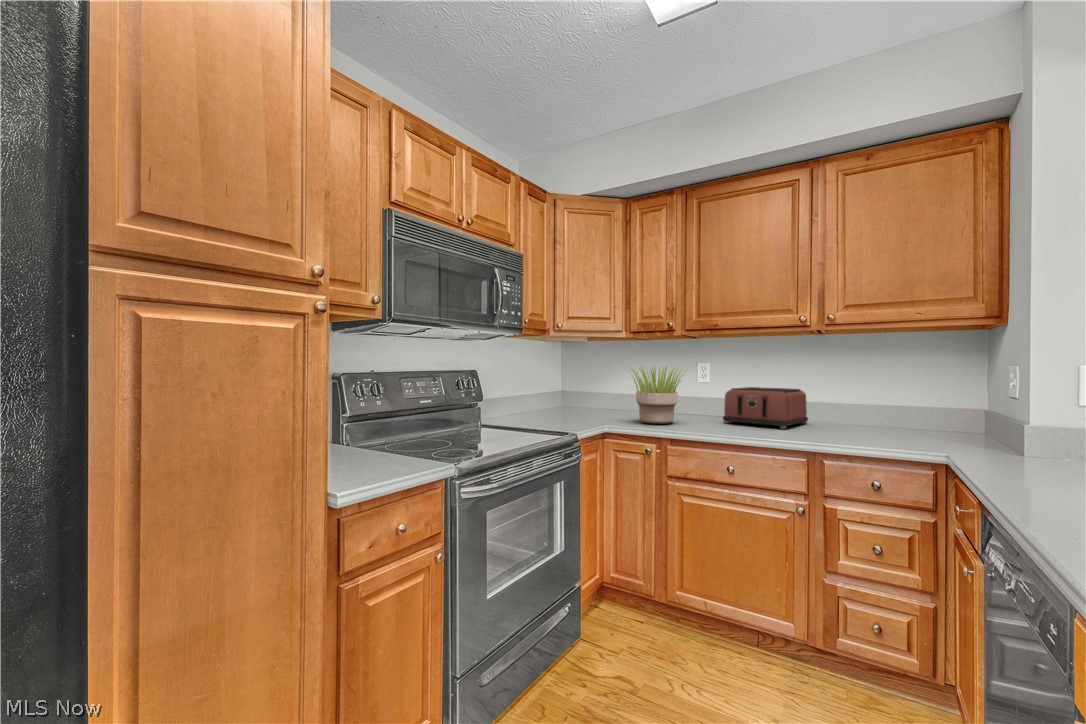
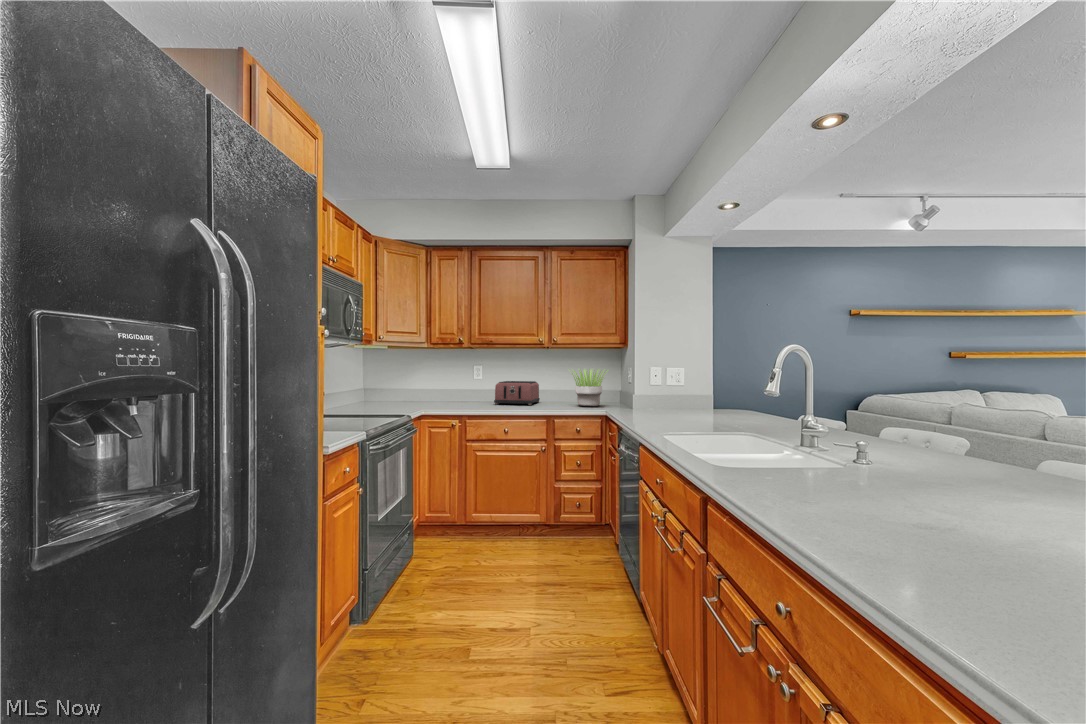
potted plant: present [629,366,687,424] -> present [572,369,608,407]

